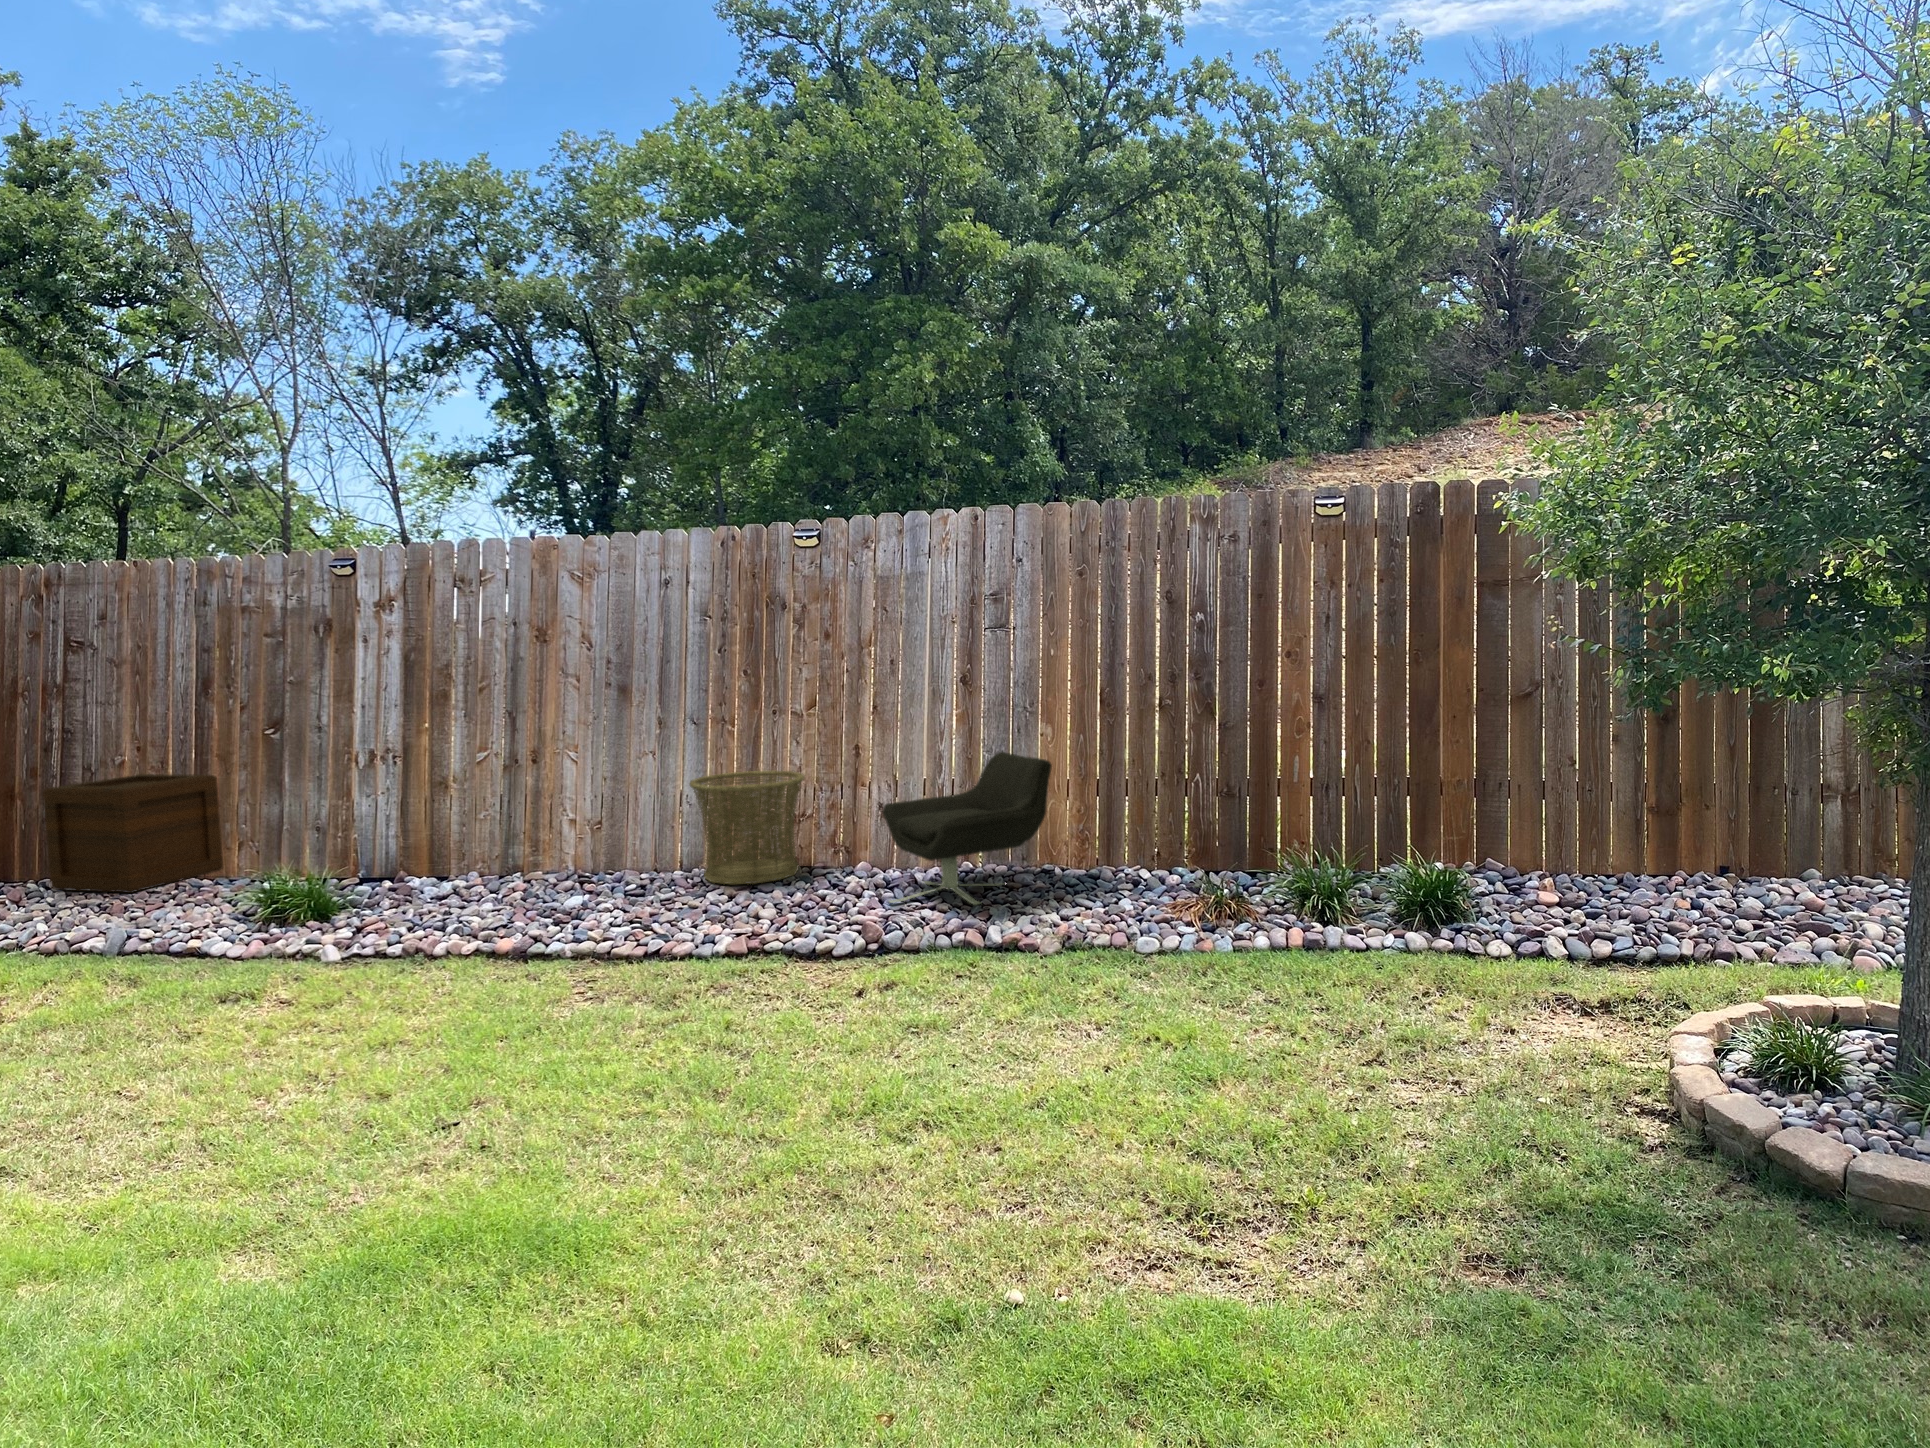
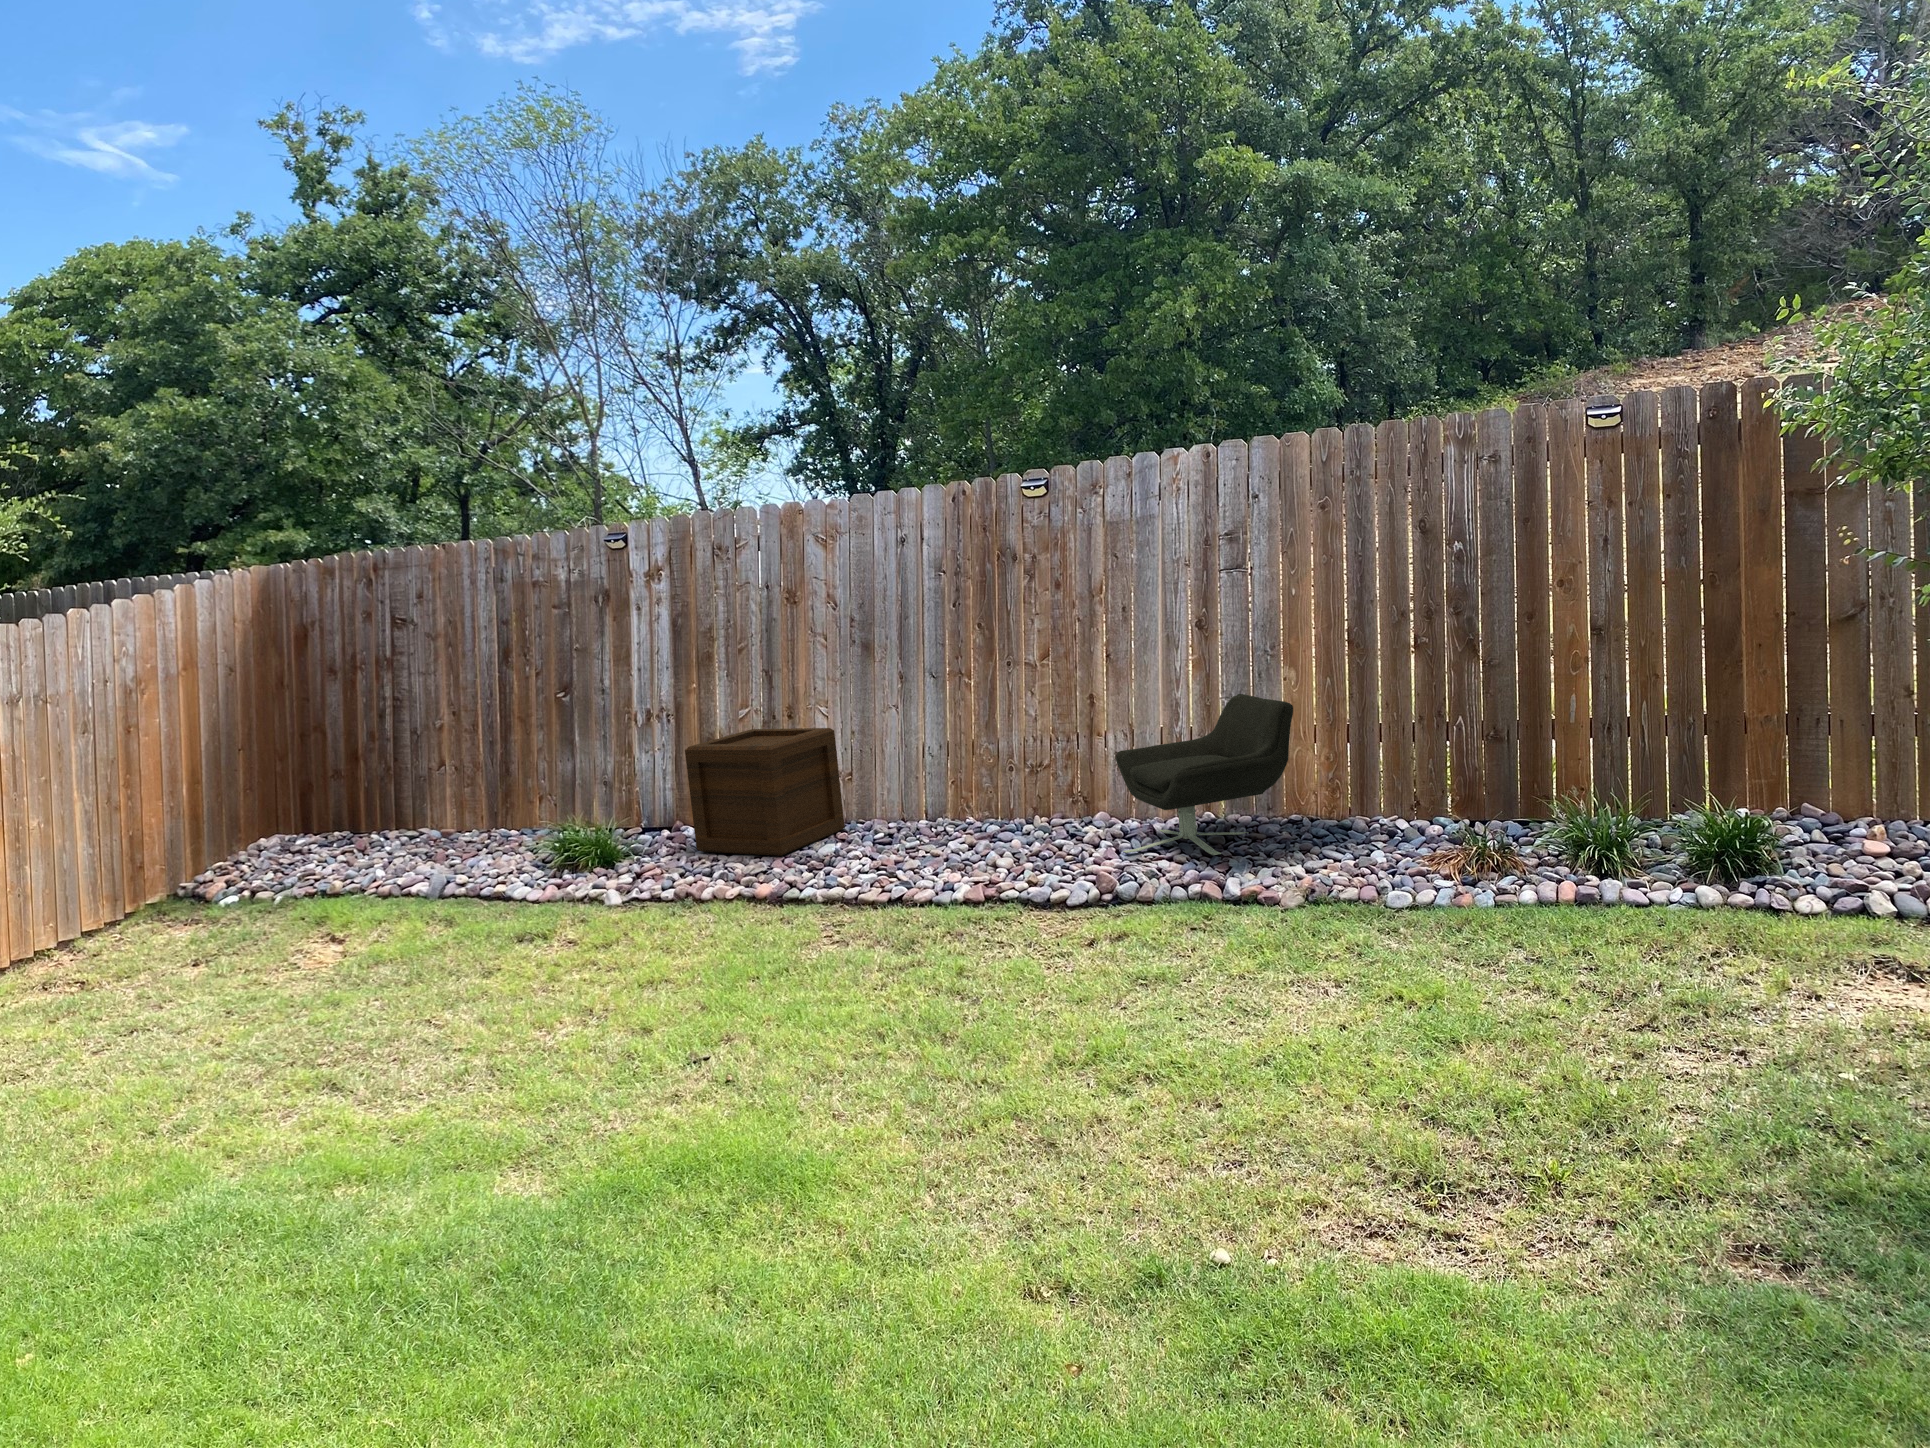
basket: present [690,770,805,884] -> none [924,718,1037,833]
wooden crate: present [43,774,223,893] -> present [685,728,845,856]

